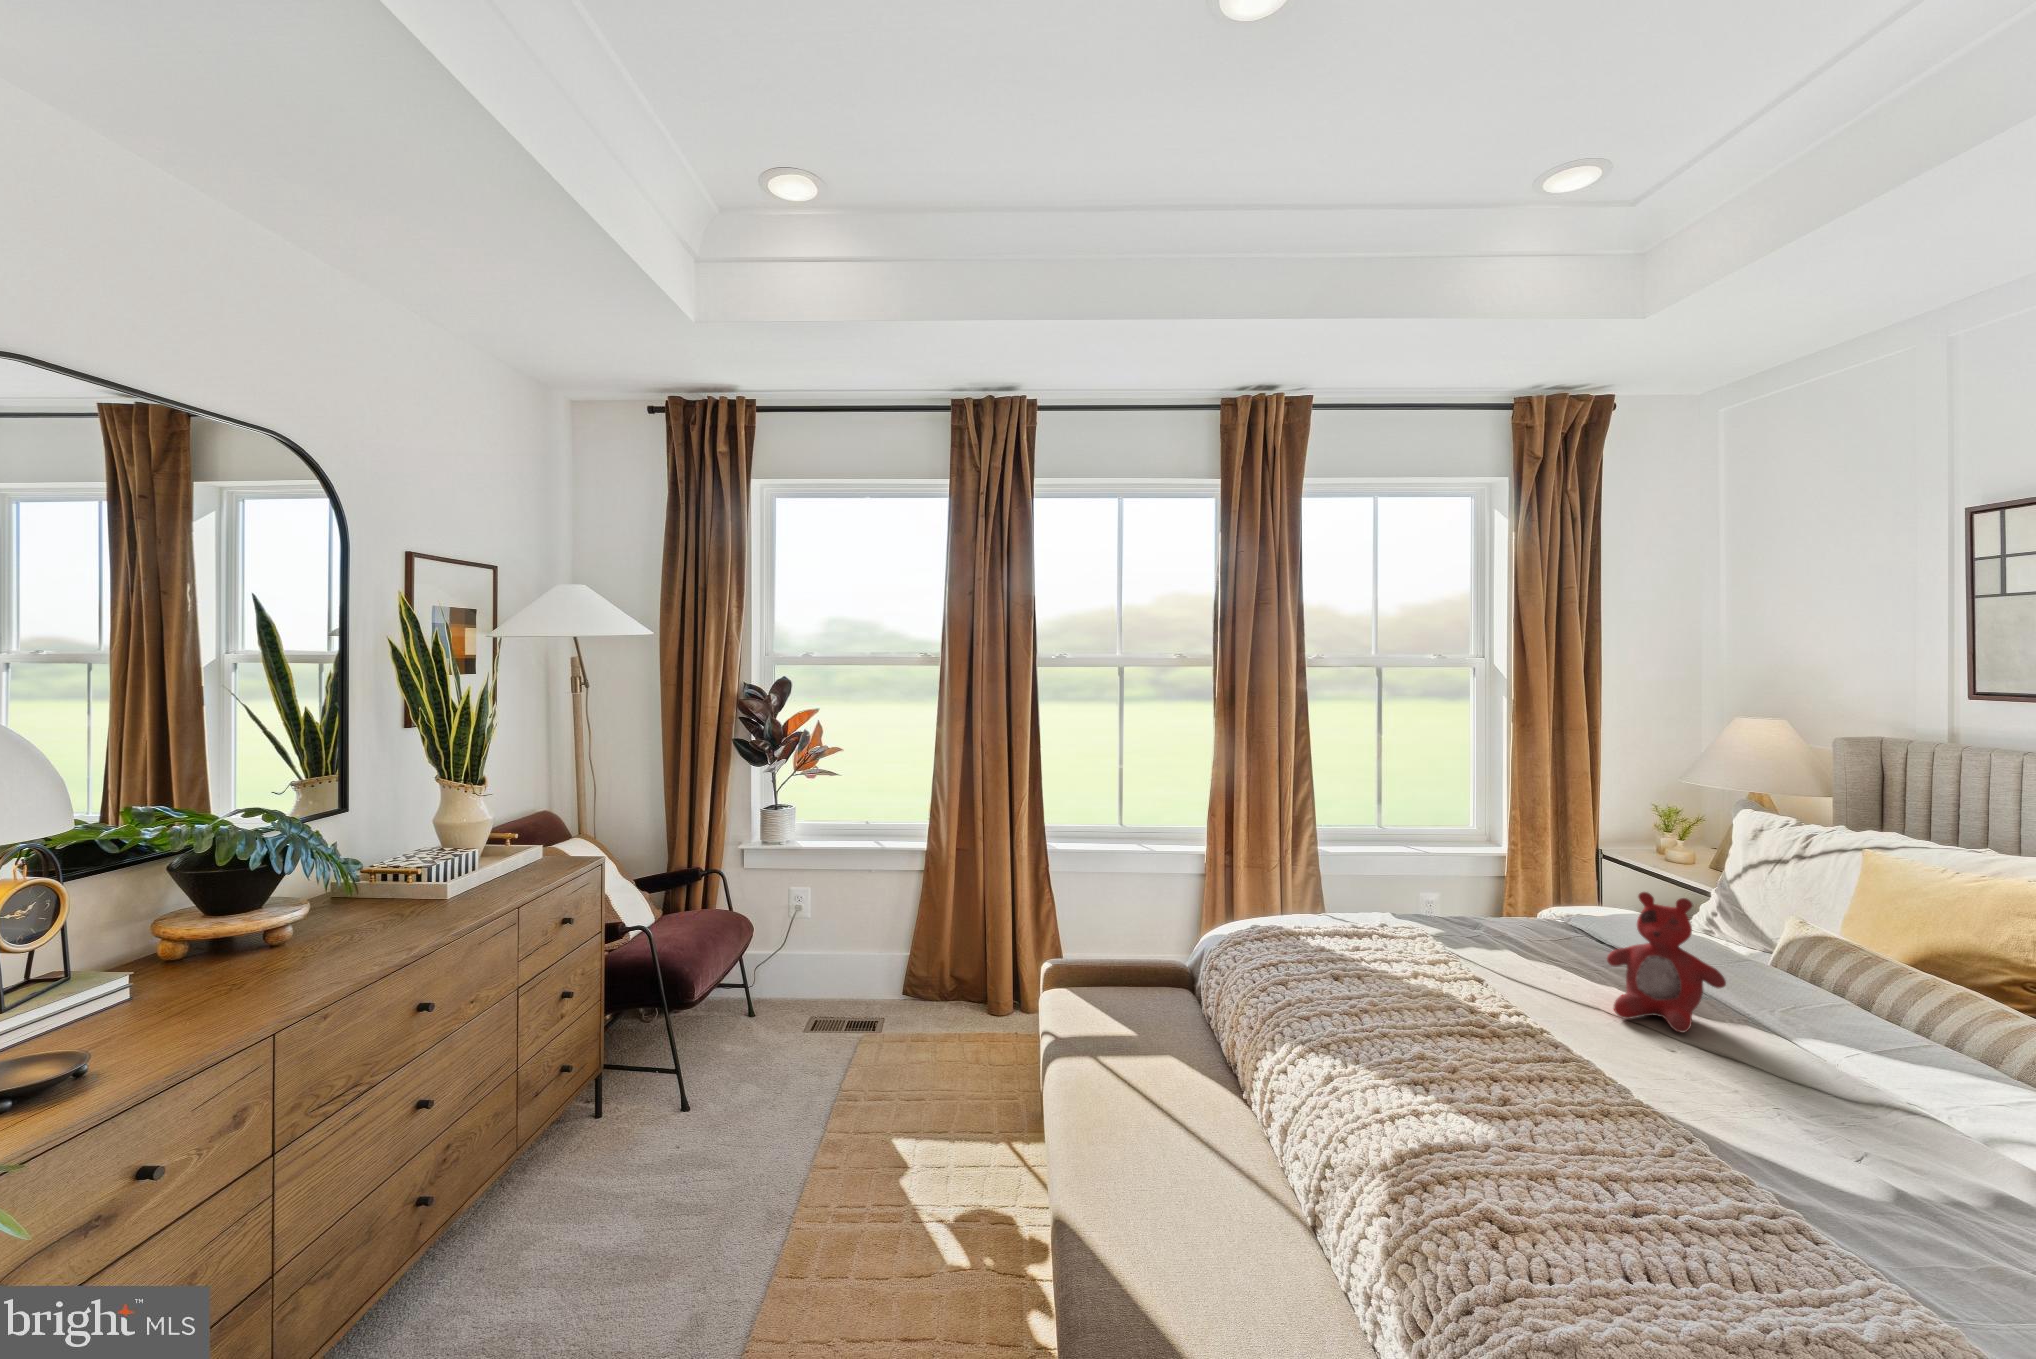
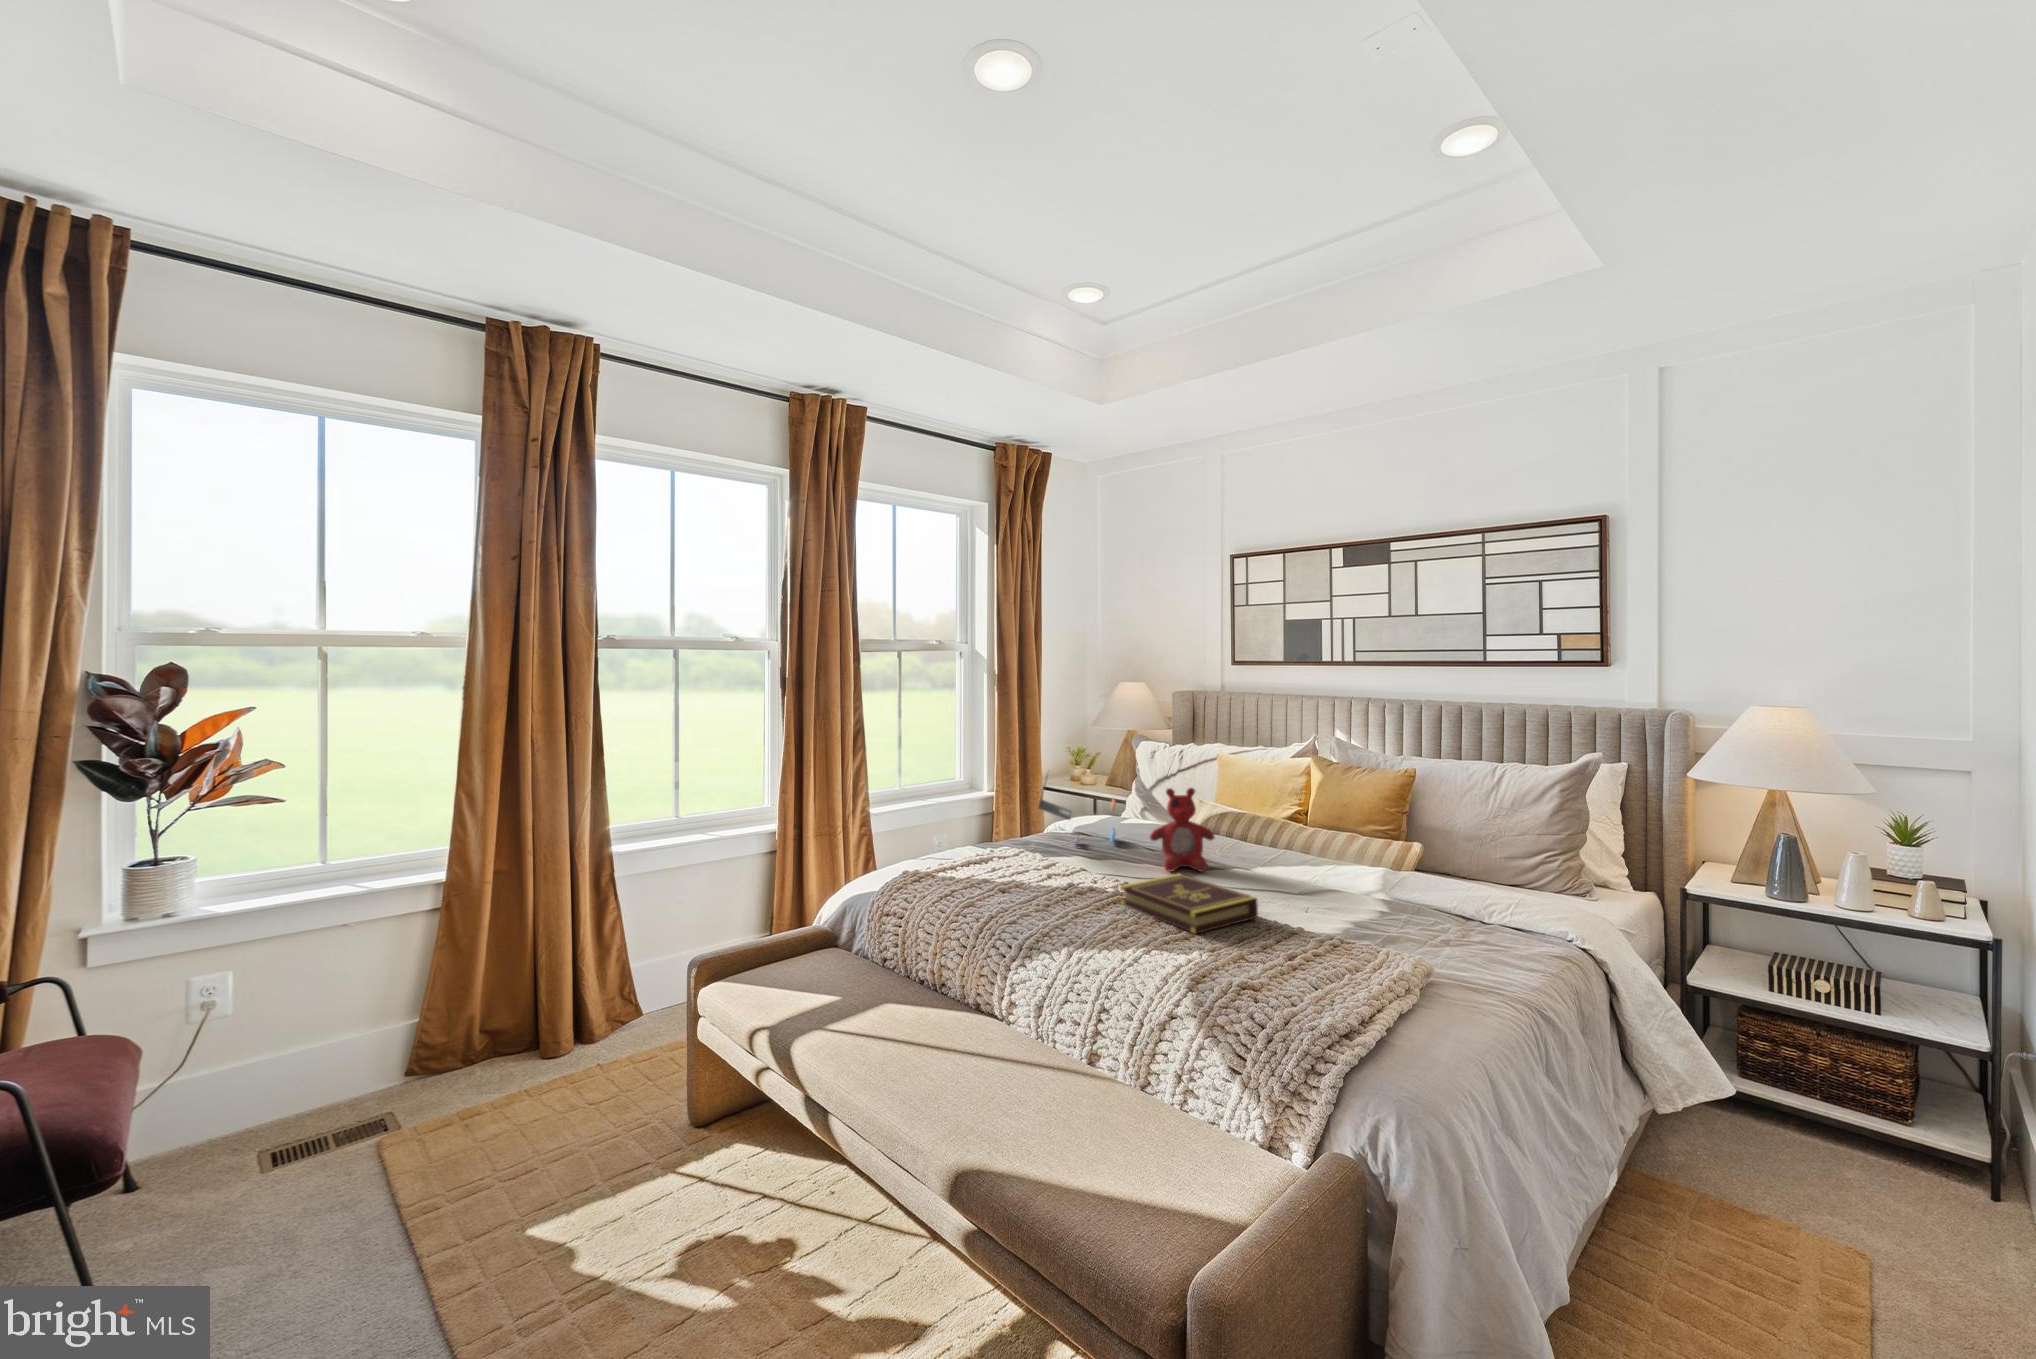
laptop: none [1456,833,1599,955] -> present [1038,777,1116,846]
book: none [1480,1015,1683,1130] -> present [1120,874,1258,934]

